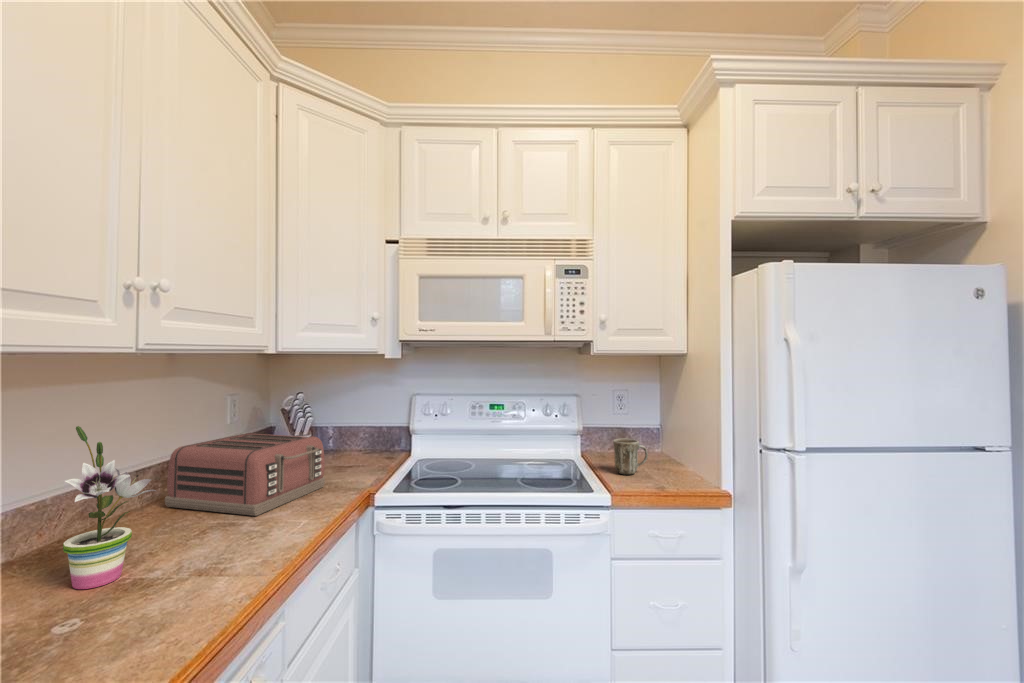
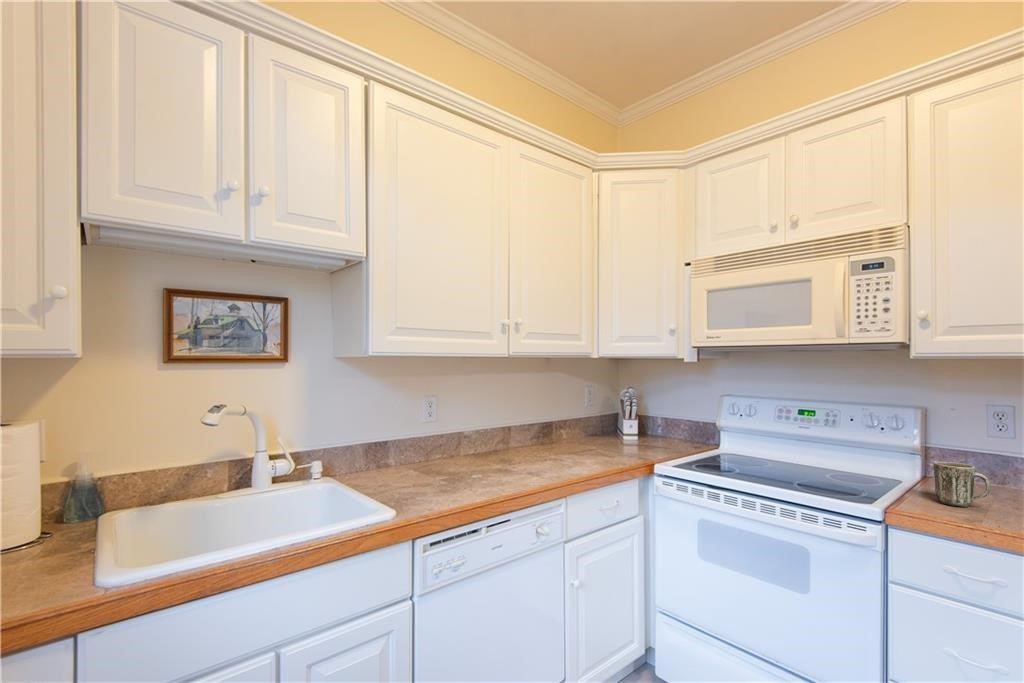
potted plant: present [63,426,156,589] -> none [481,390,520,468]
toaster: present [165,433,325,516] -> none [540,410,631,460]

